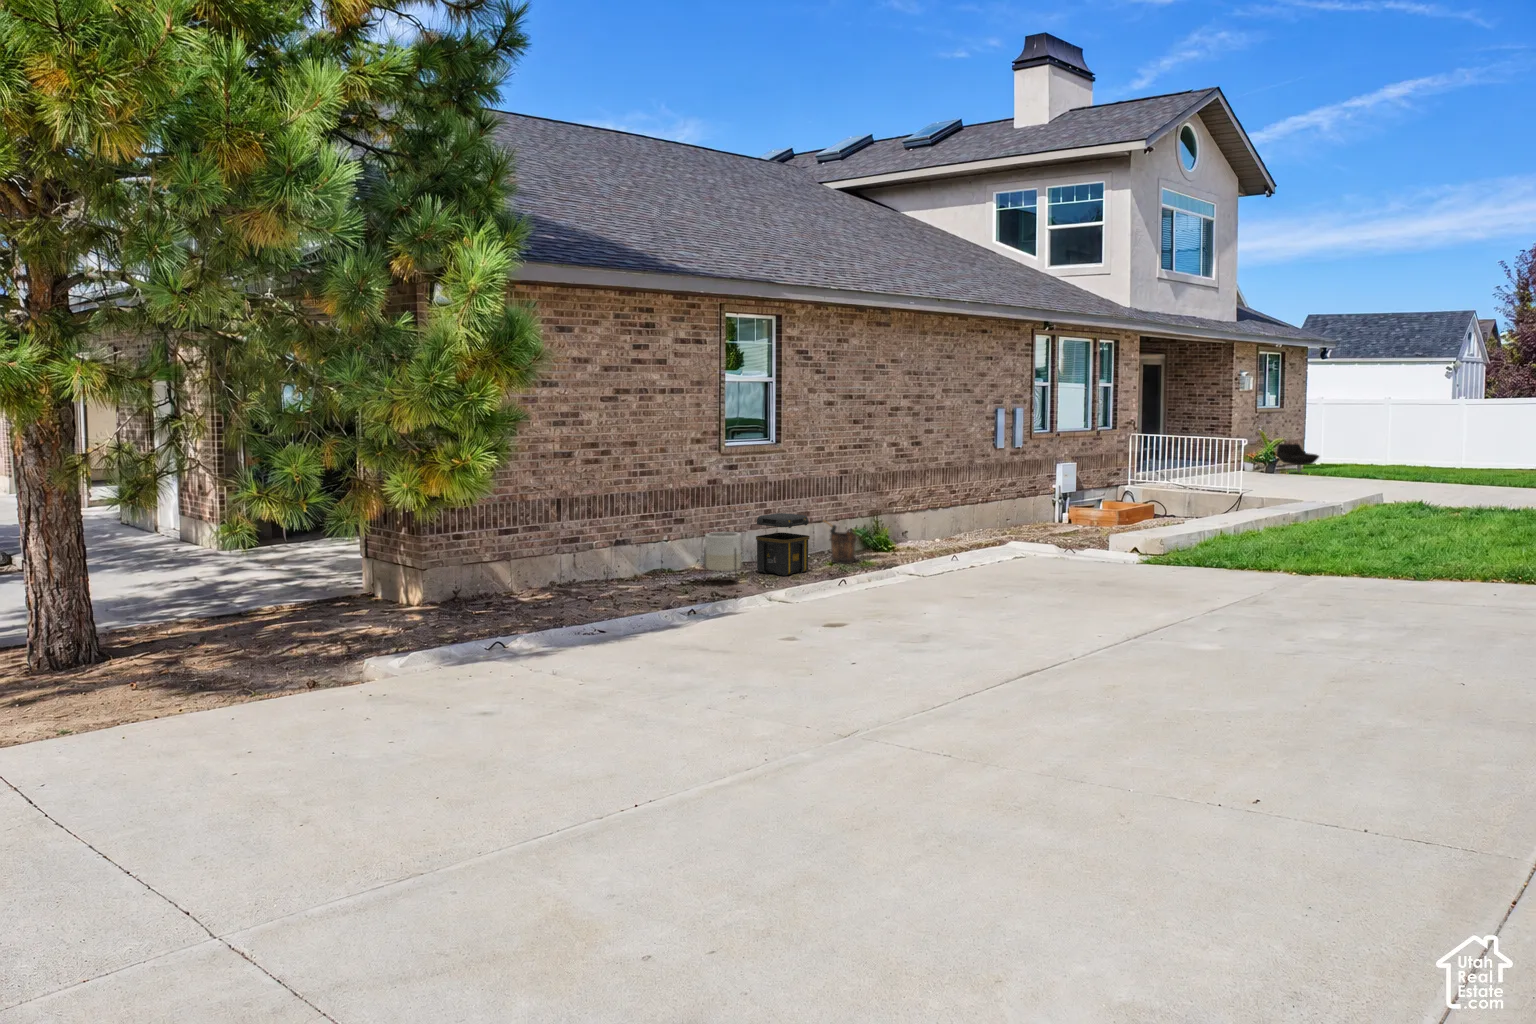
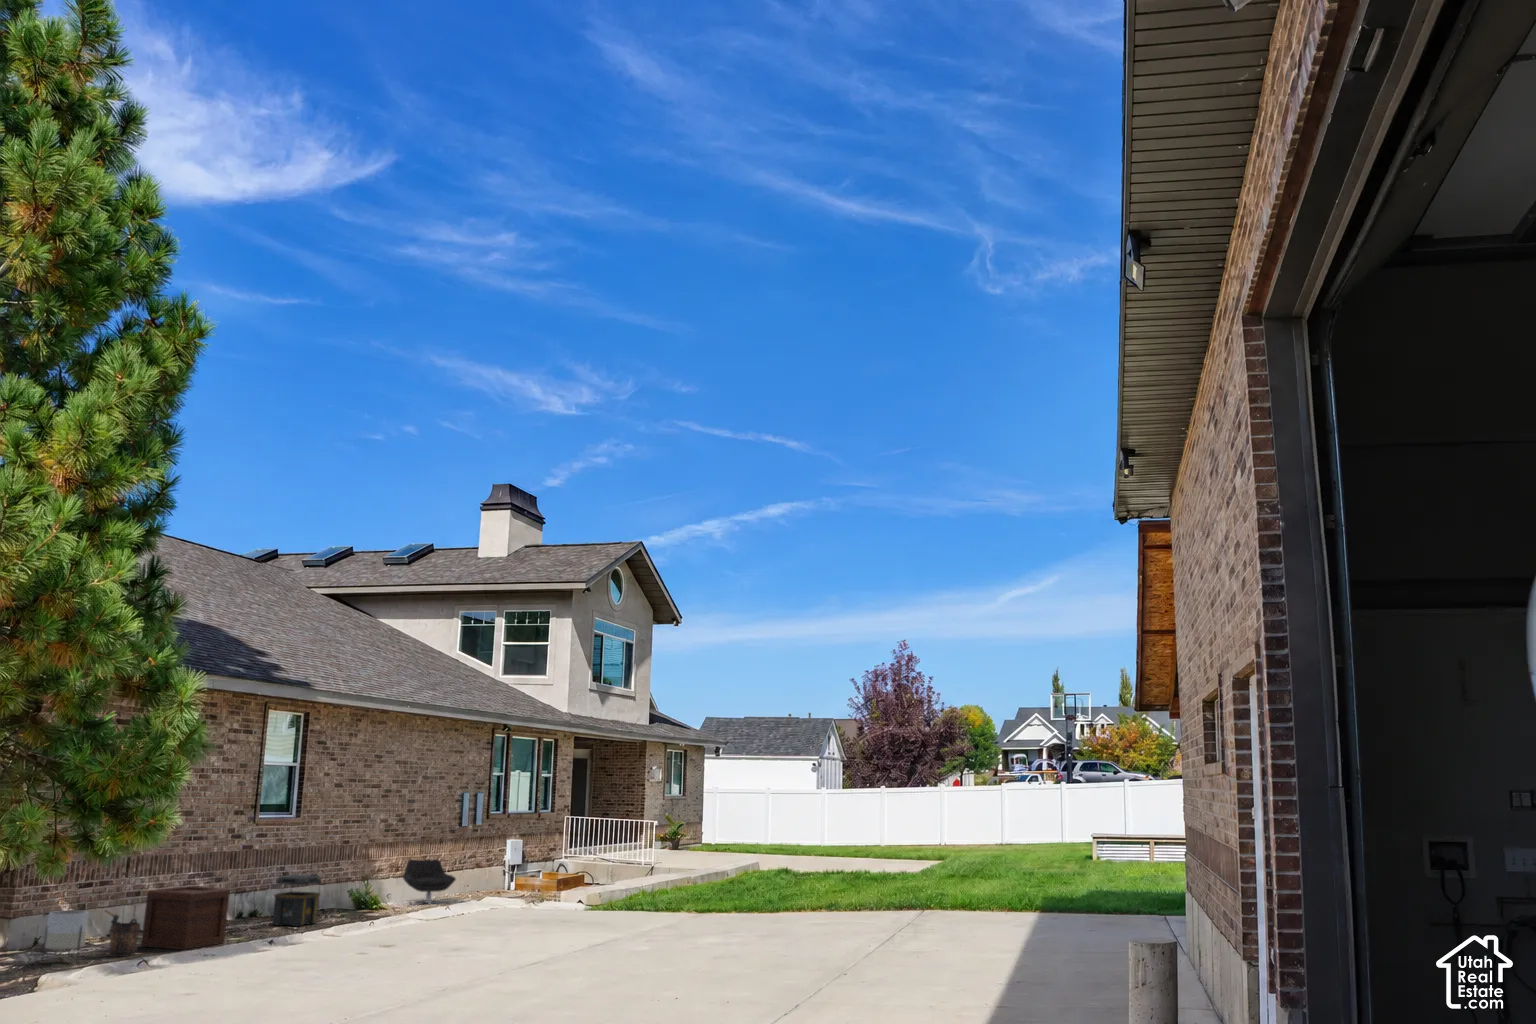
lounge chair: present [1277,444,1319,473] -> present [403,859,456,906]
bucket: present [824,520,857,564] -> present [105,910,141,957]
wooden crate: none [586,531,680,611] -> present [141,886,230,950]
planter: present [704,532,741,572] -> present [43,911,88,961]

